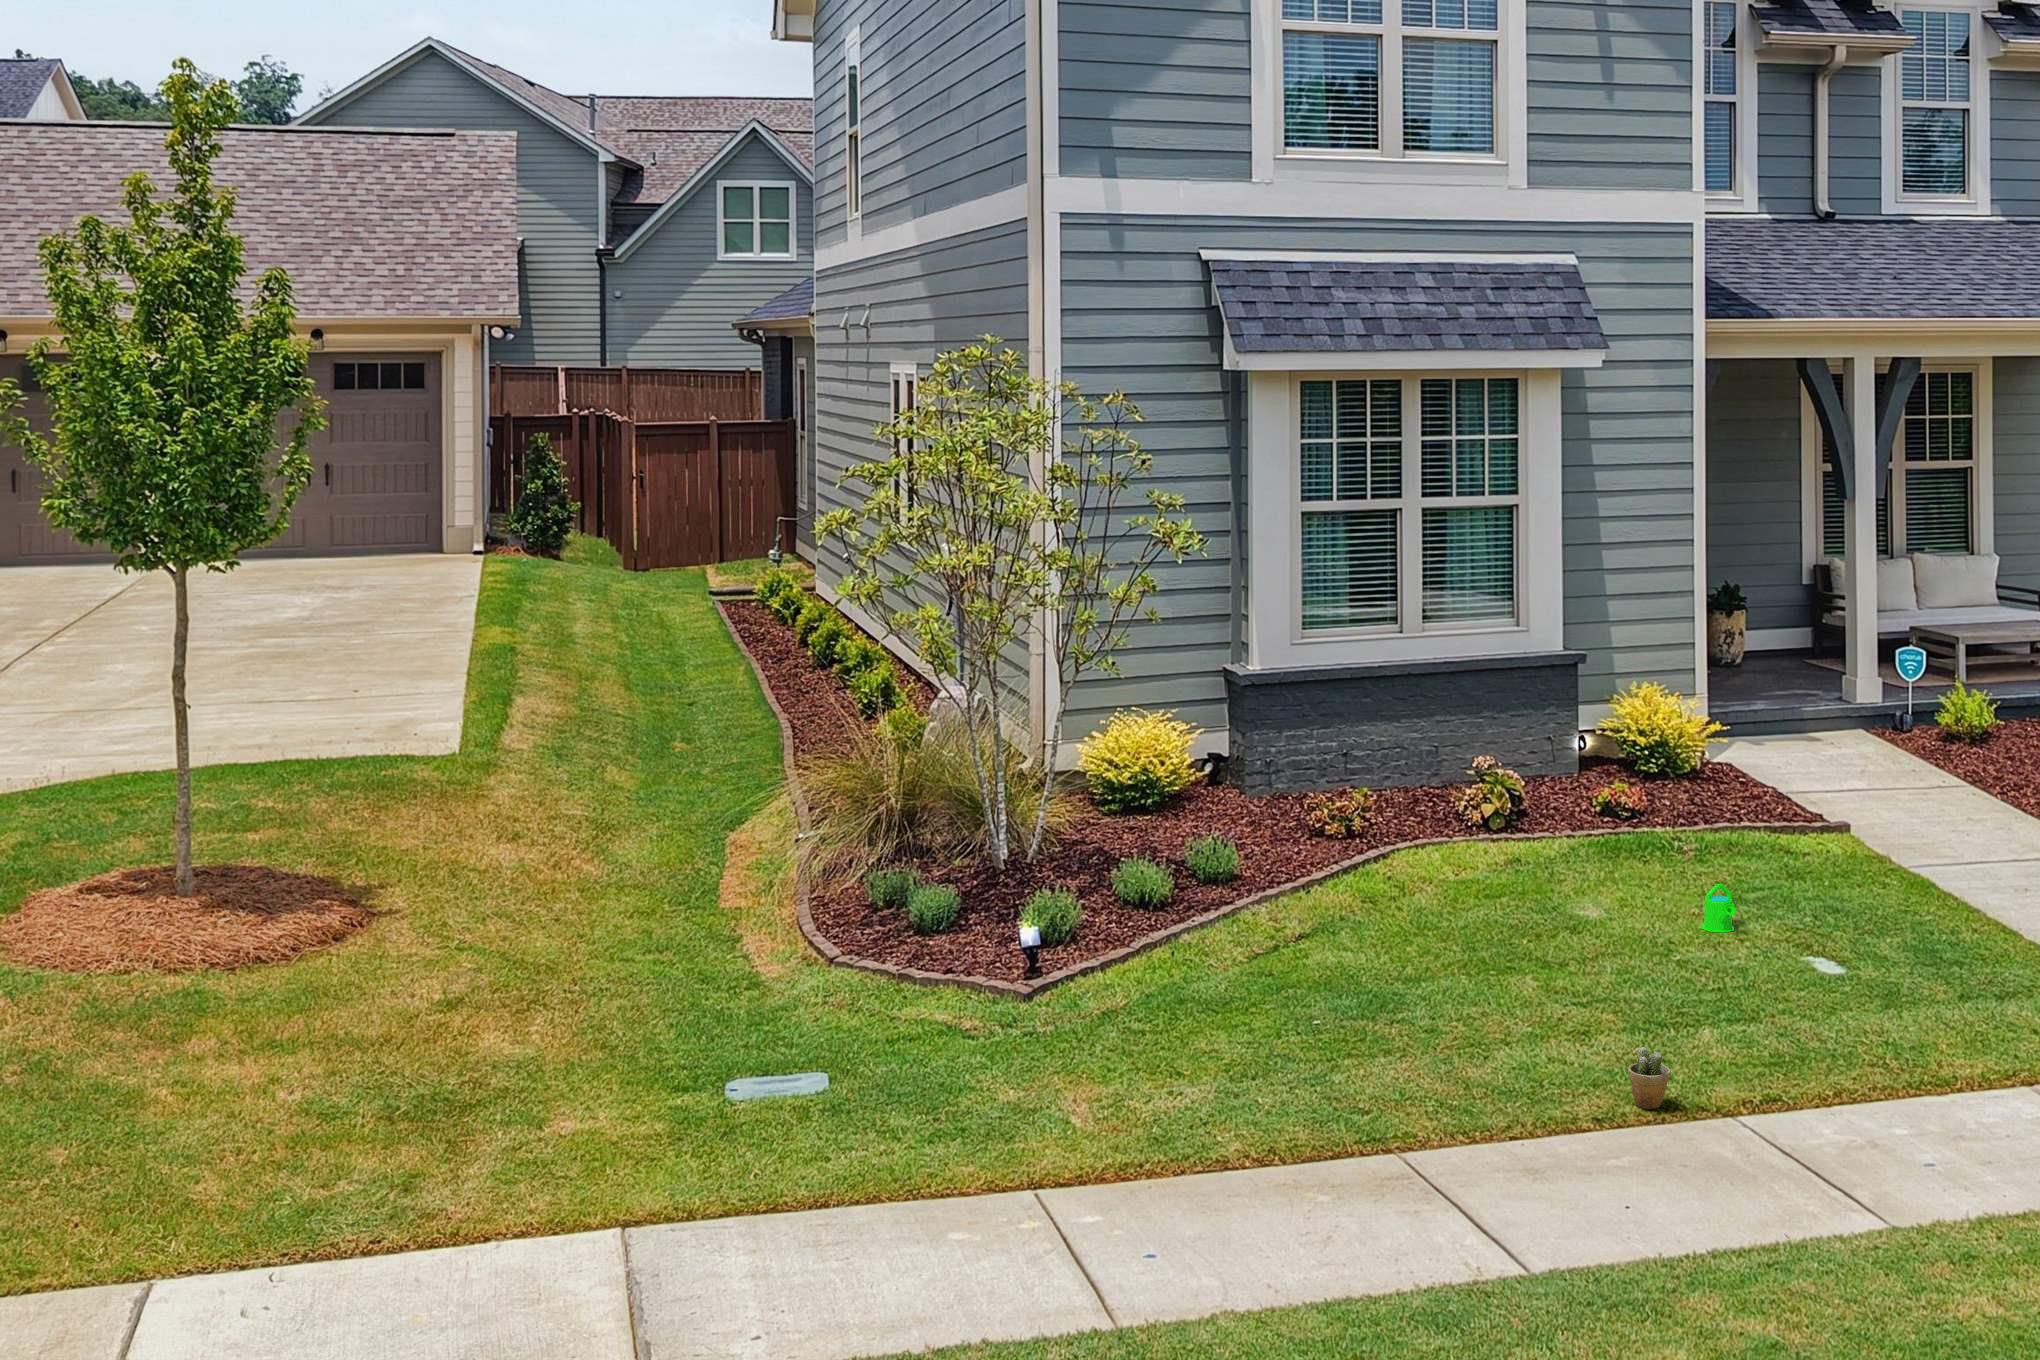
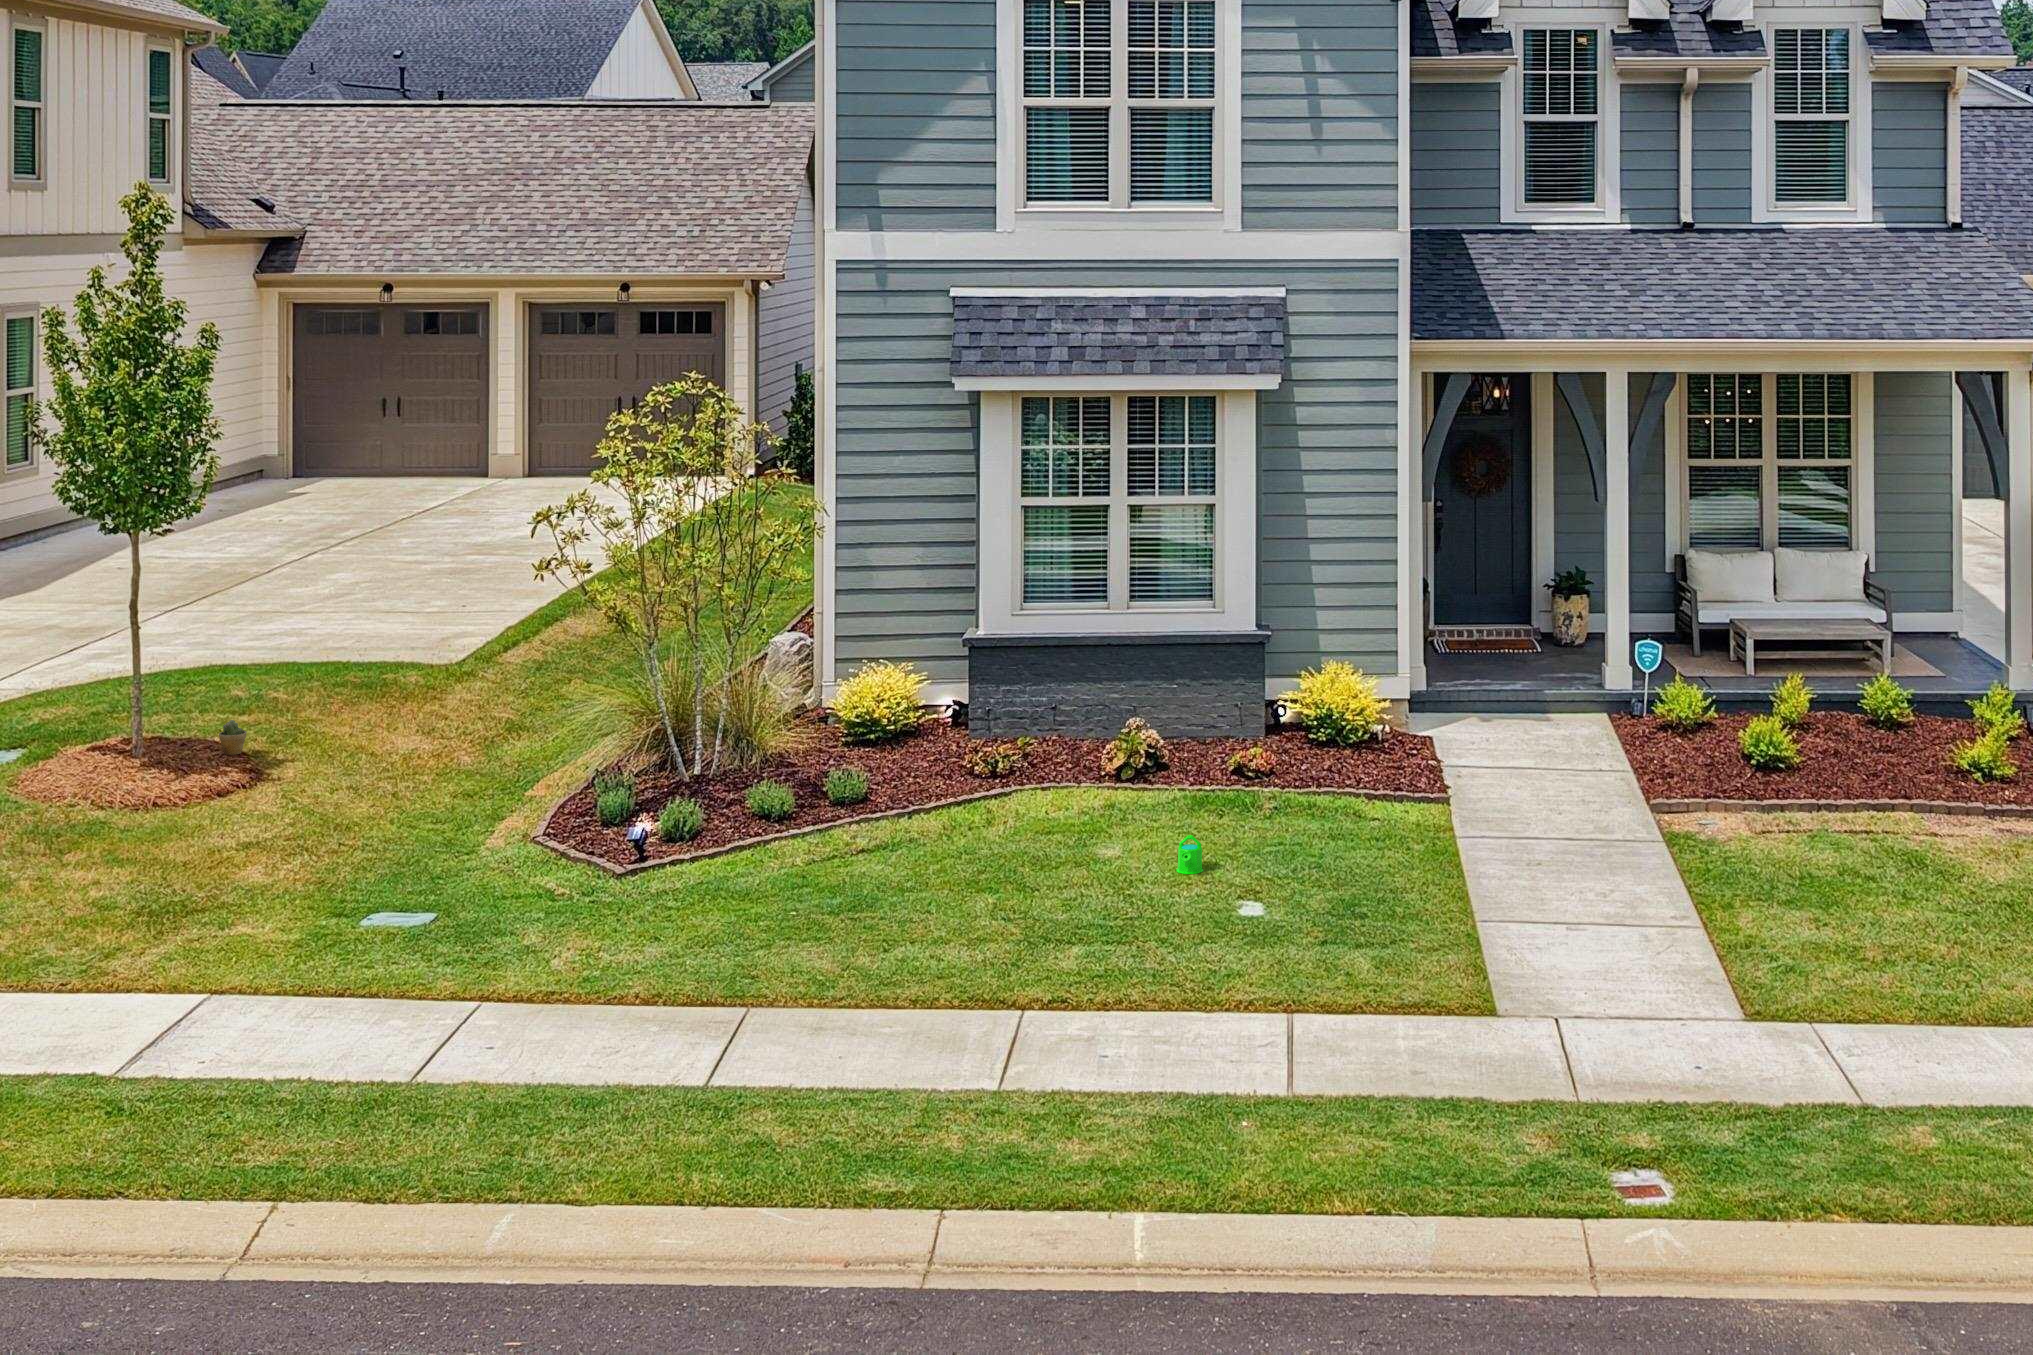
potted plant: present [1628,1047,1670,1109] -> present [219,720,247,755]

